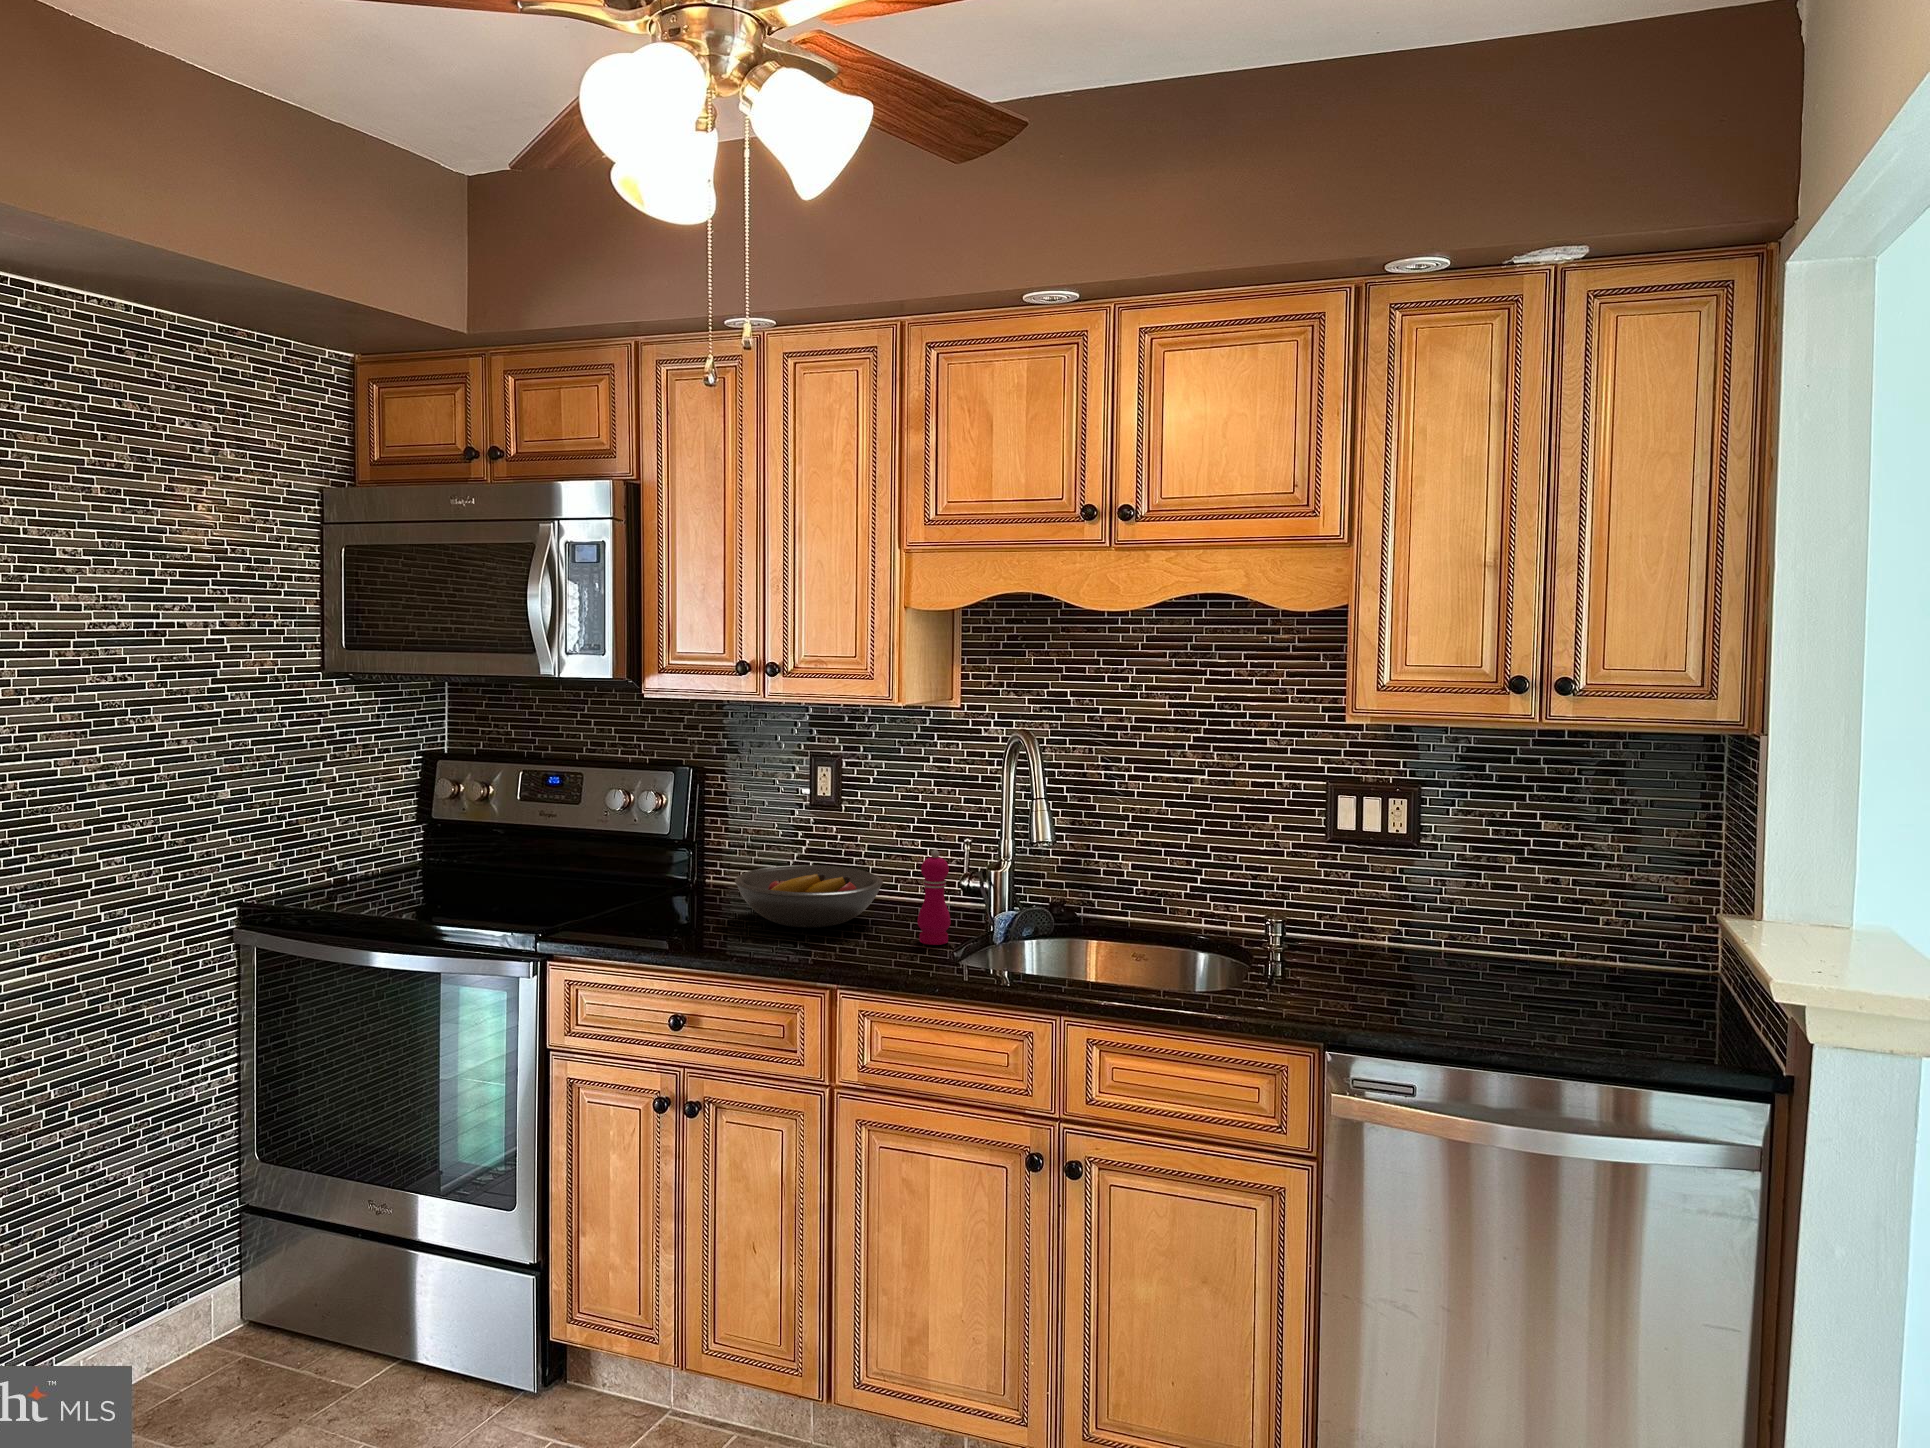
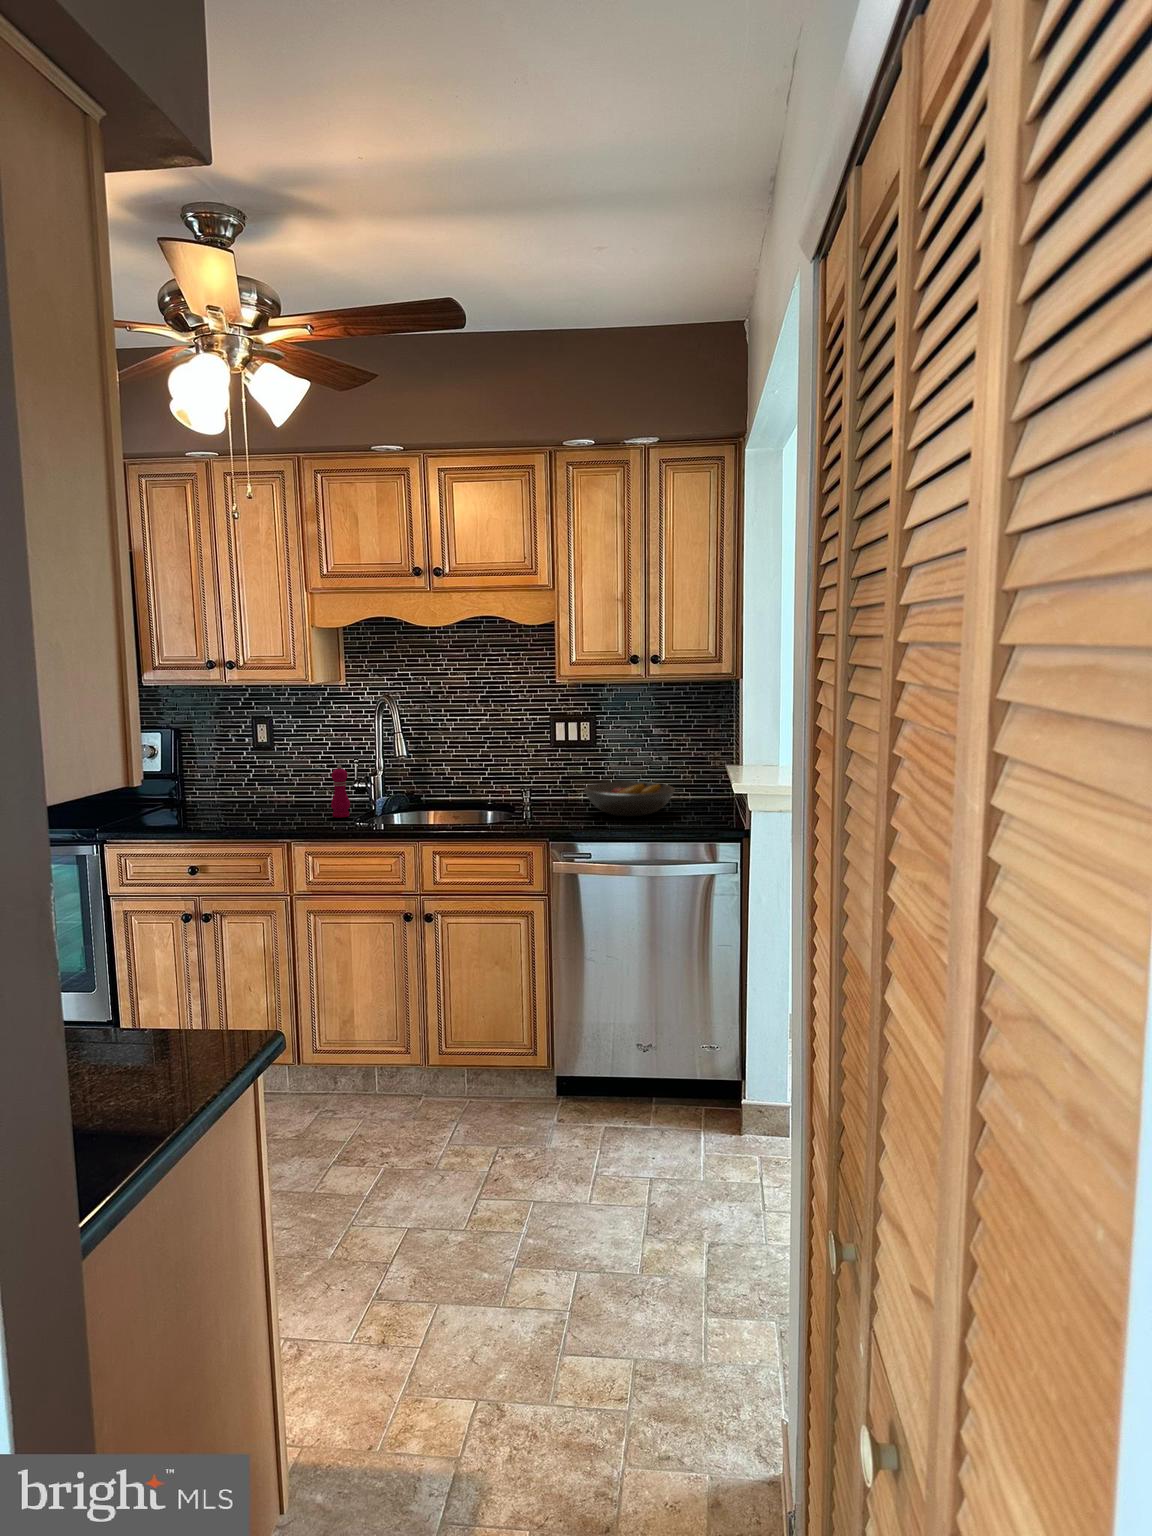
fruit bowl: present [735,865,883,928] -> present [584,781,675,816]

